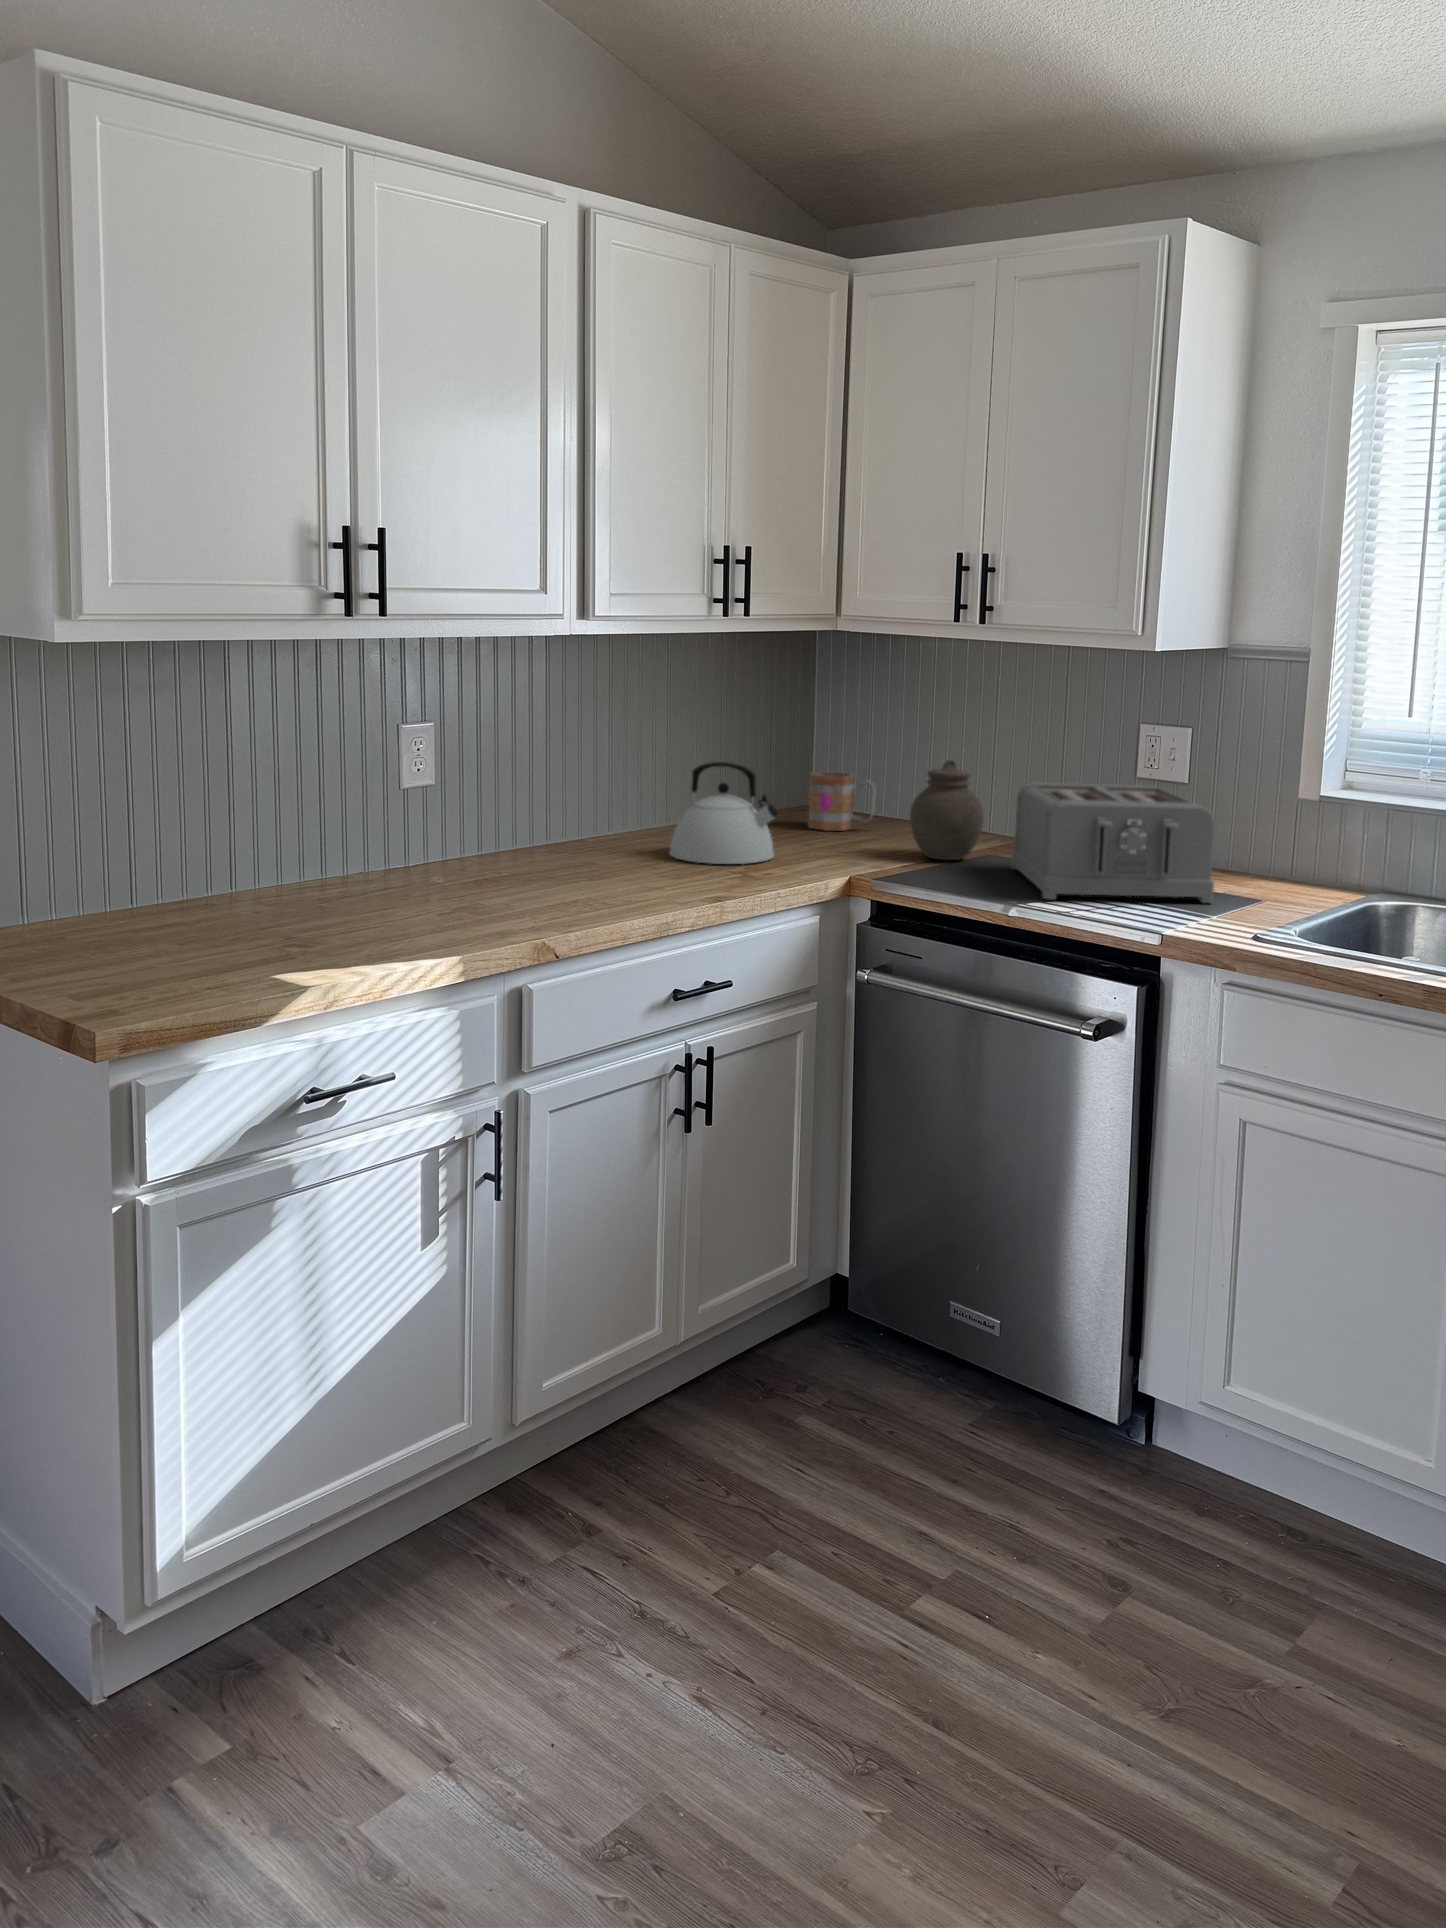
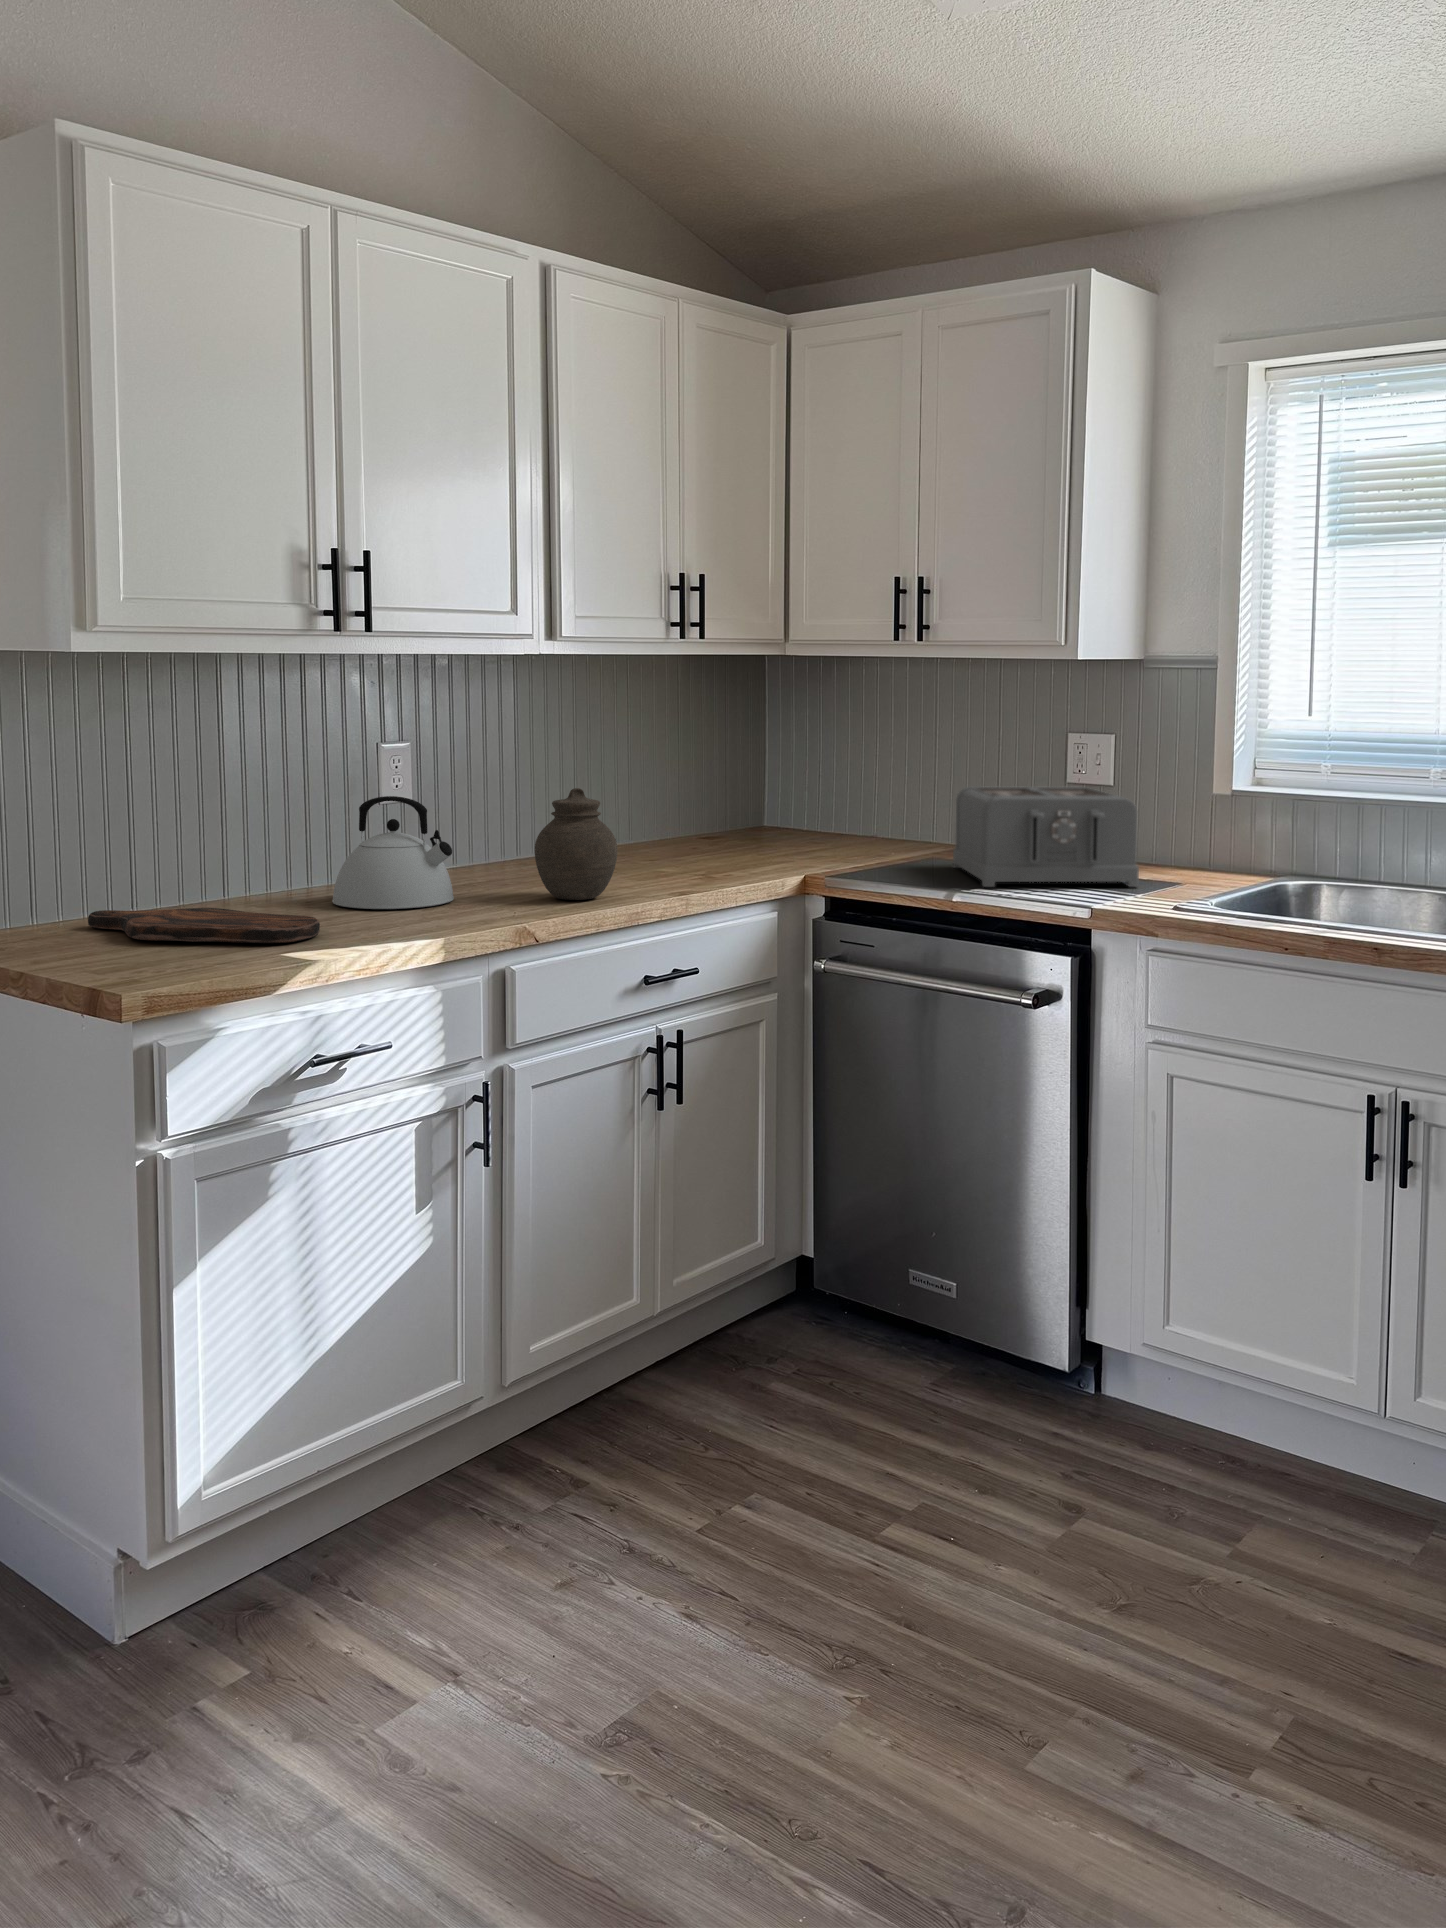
jar: present [910,760,984,860] -> present [535,788,617,900]
kettle: present [670,762,778,864] -> present [332,796,454,909]
mug: present [808,771,876,831] -> none [760,790,825,844]
cutting board: none [80,912,323,960] -> present [88,908,320,943]

